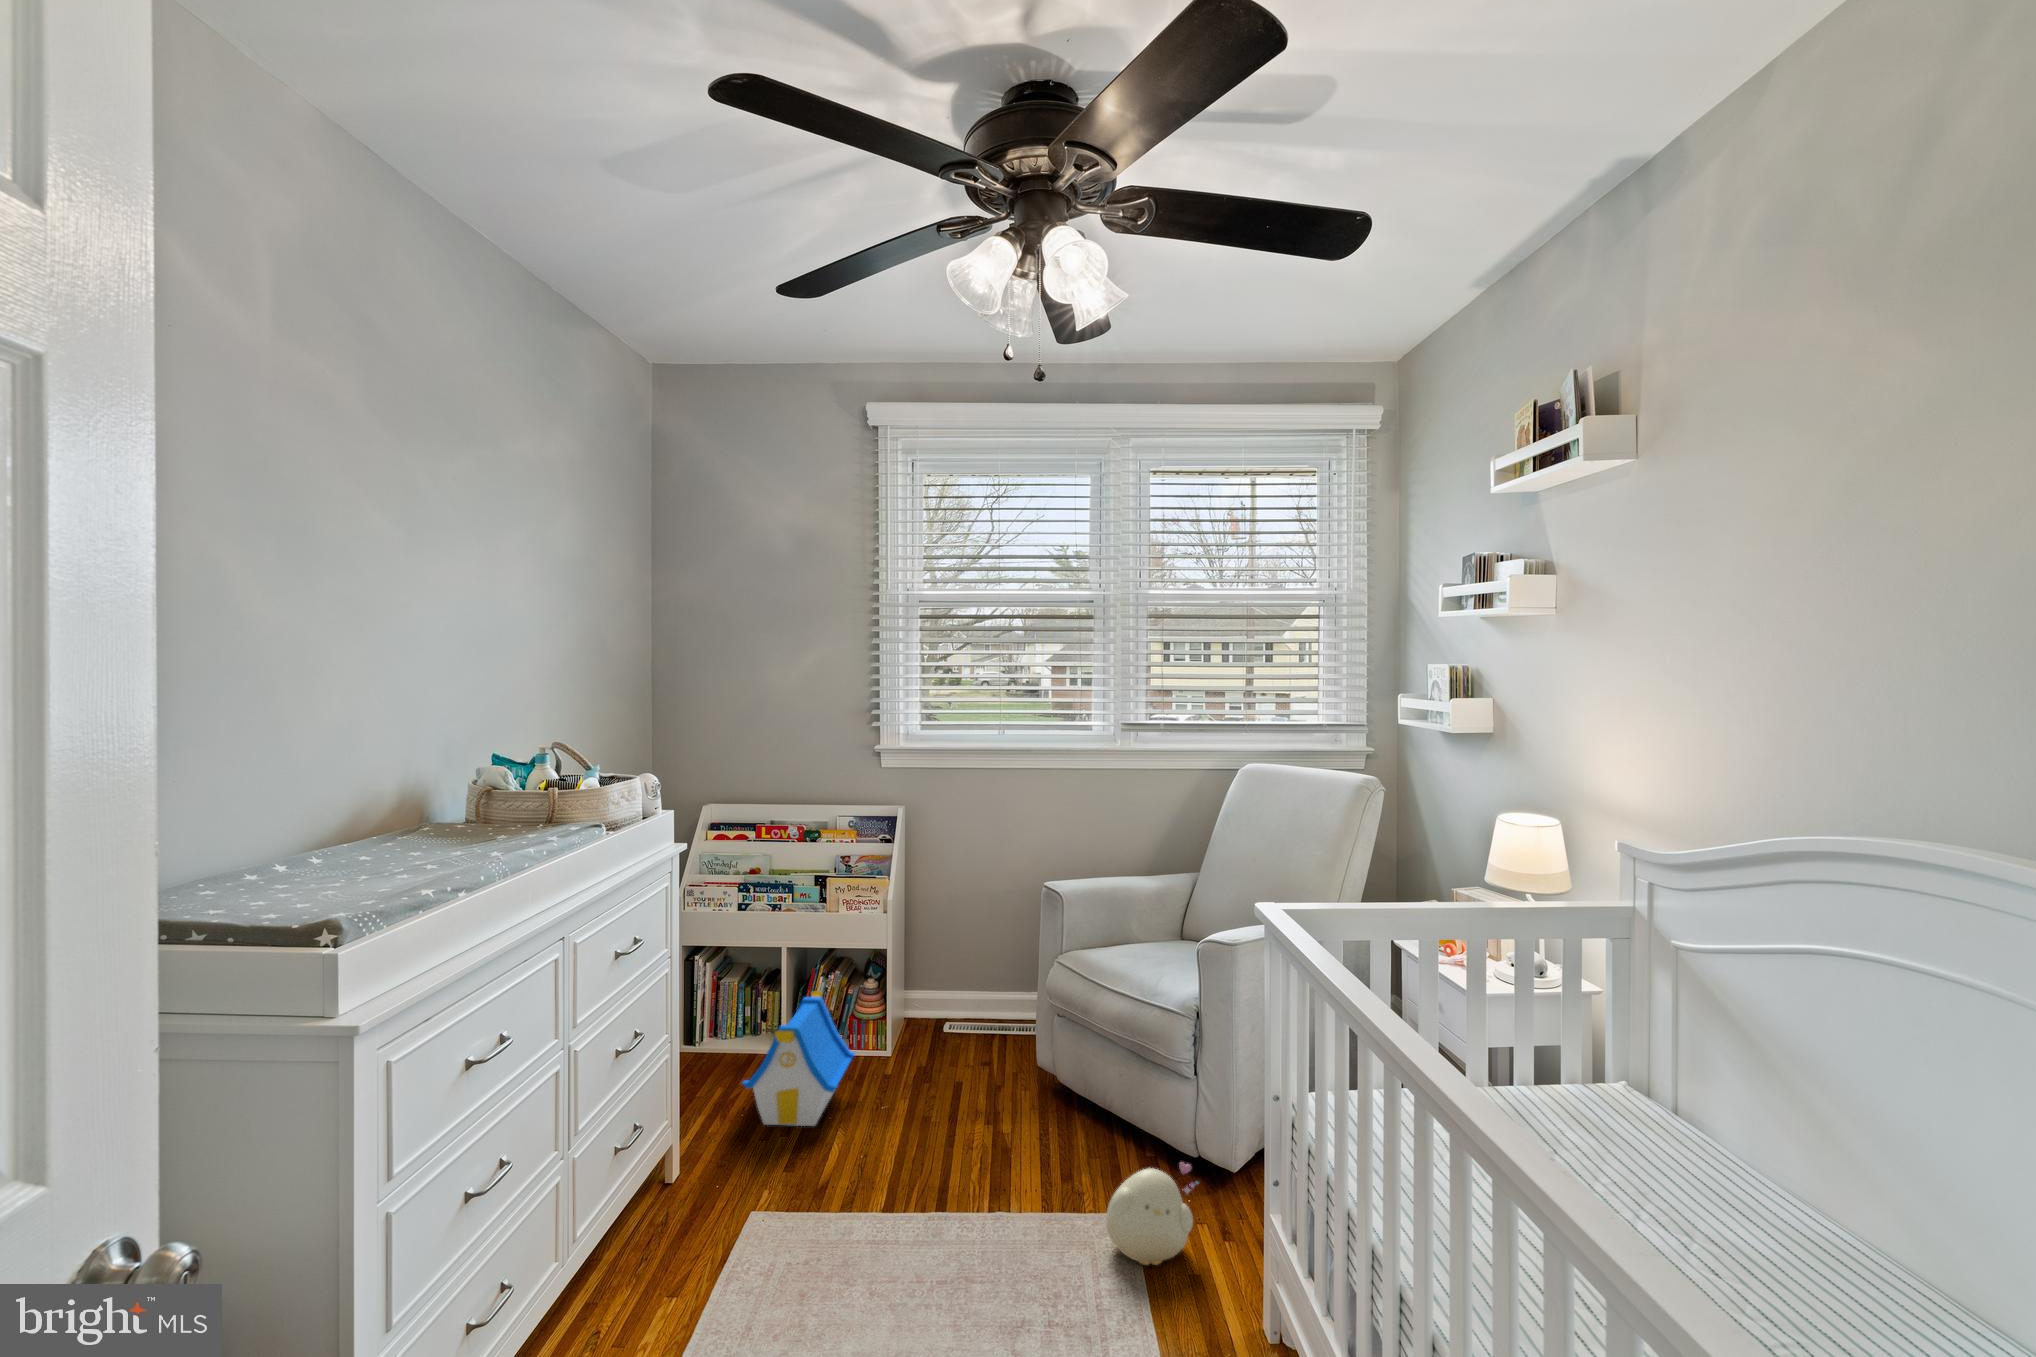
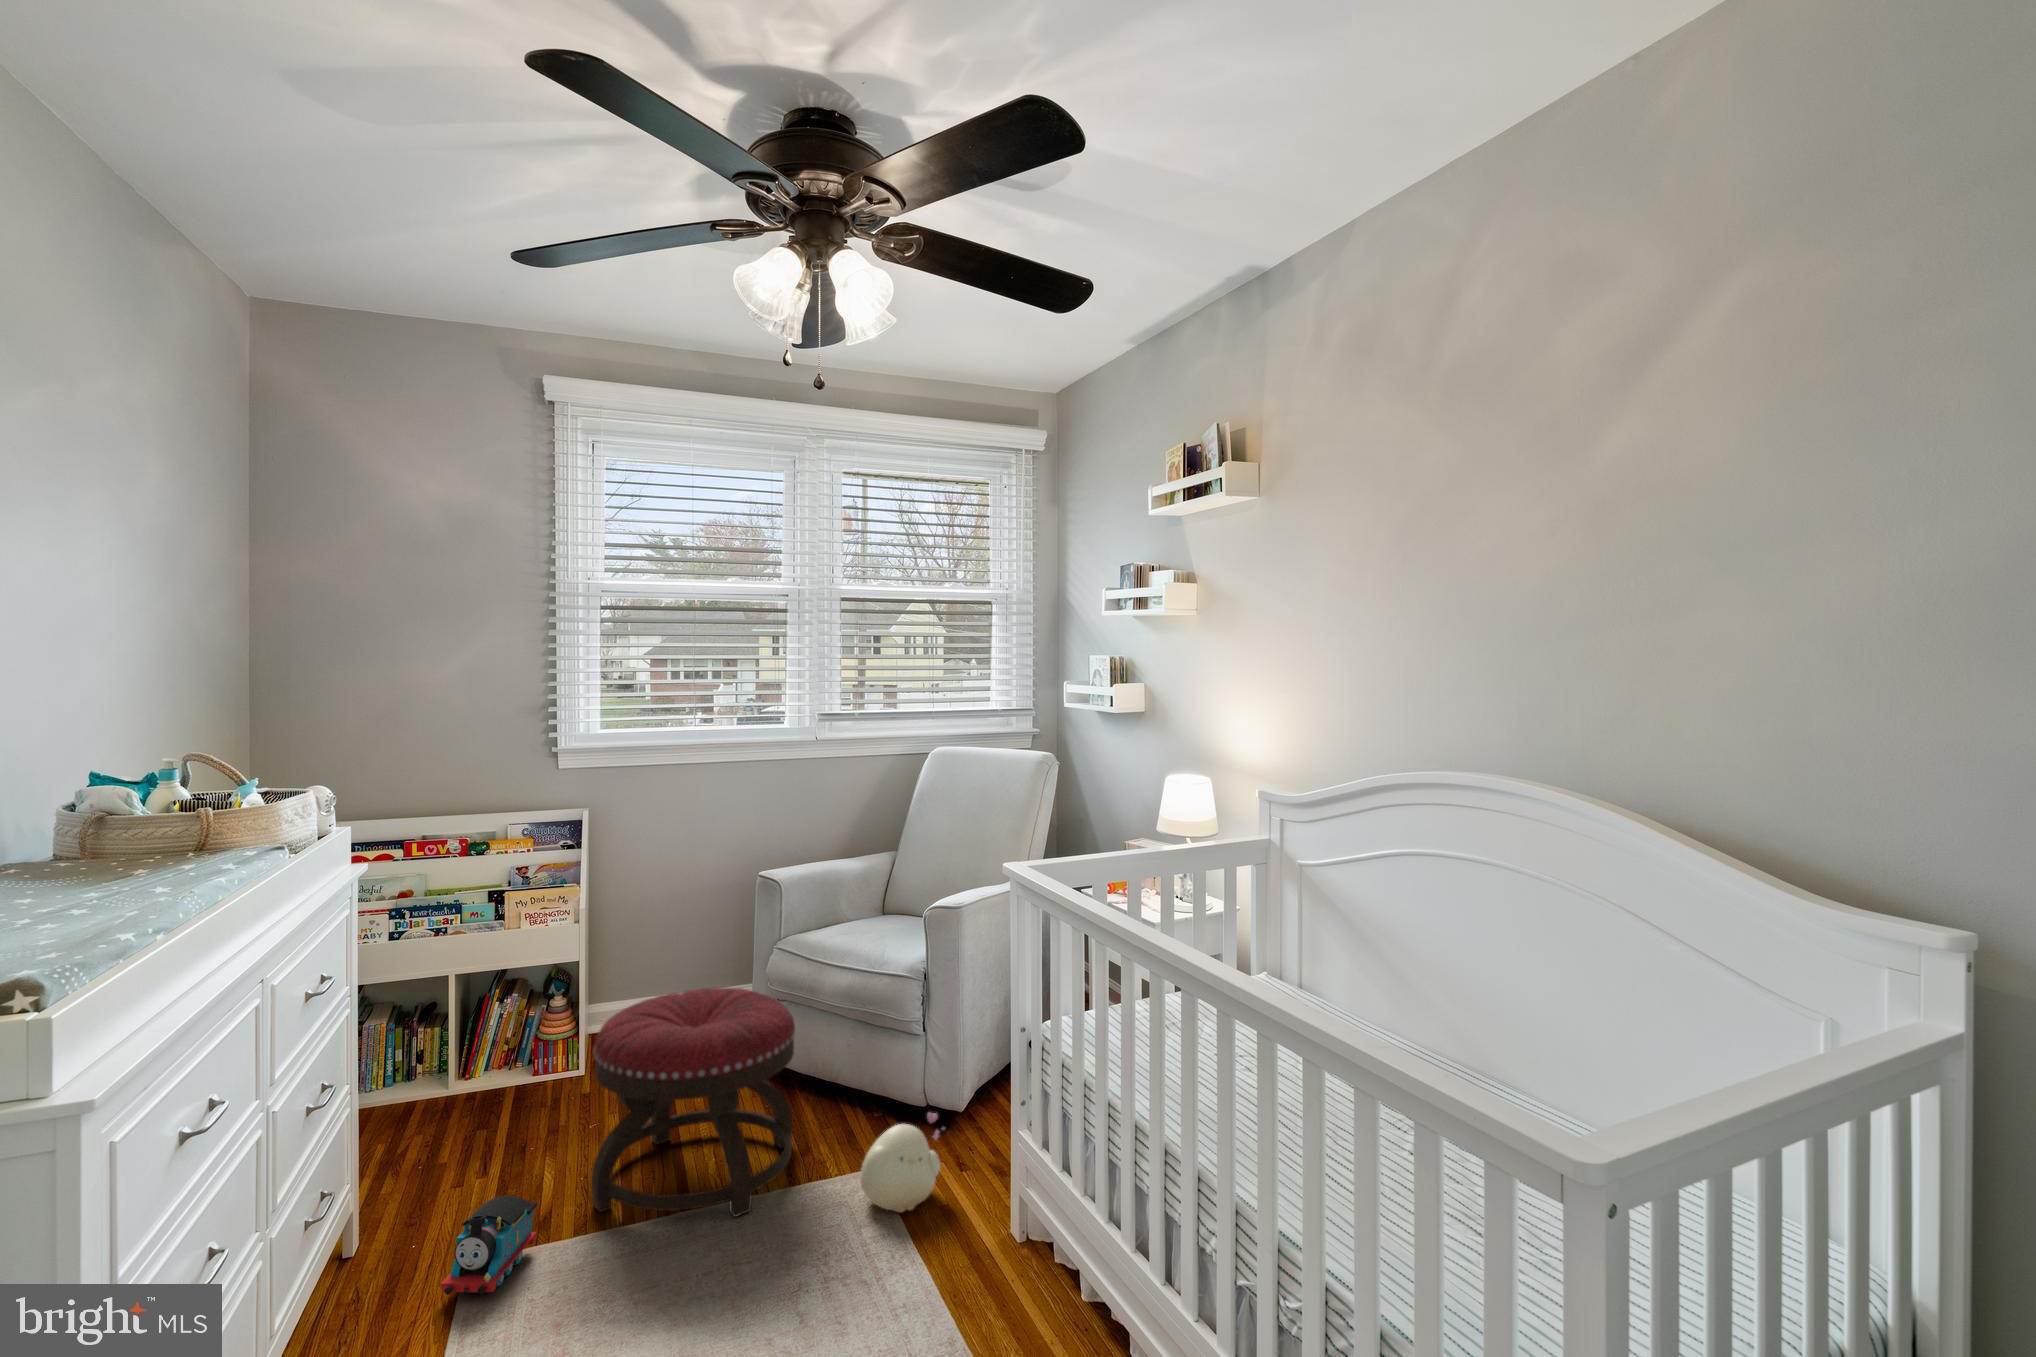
toy house: present [743,991,855,1126] -> none [426,1014,553,1166]
ottoman: none [859,992,1058,1230] -> present [591,987,796,1217]
toy train: none [714,1164,804,1253] -> present [441,1196,537,1295]

